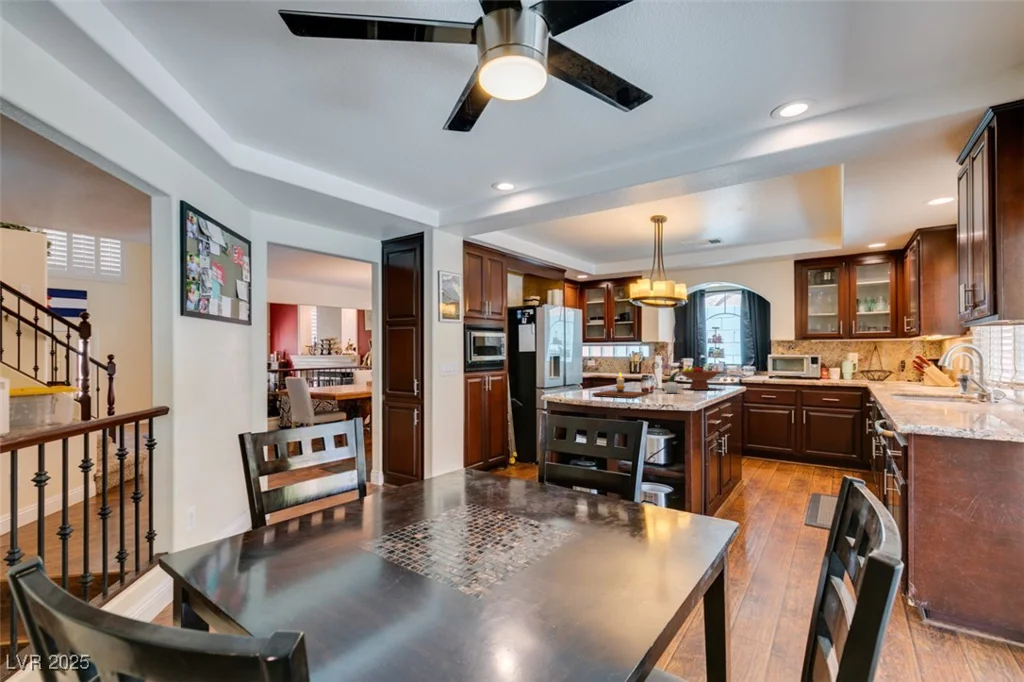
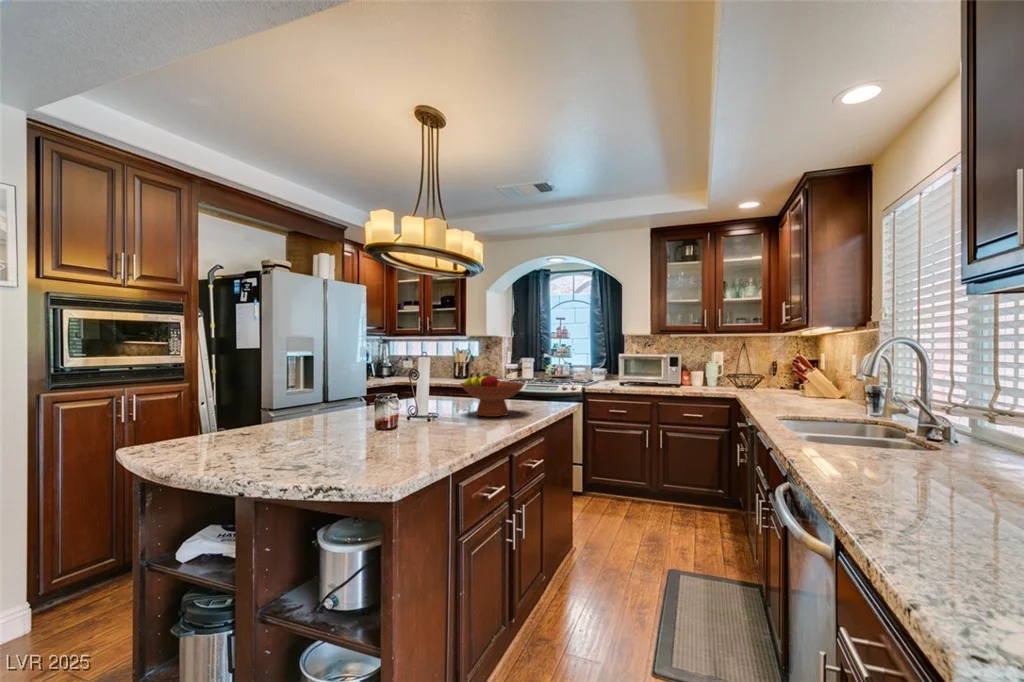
flower arrangement: present [661,356,680,393] -> none [404,344,438,431]
candle: present [592,373,648,398] -> none [224,392,364,457]

